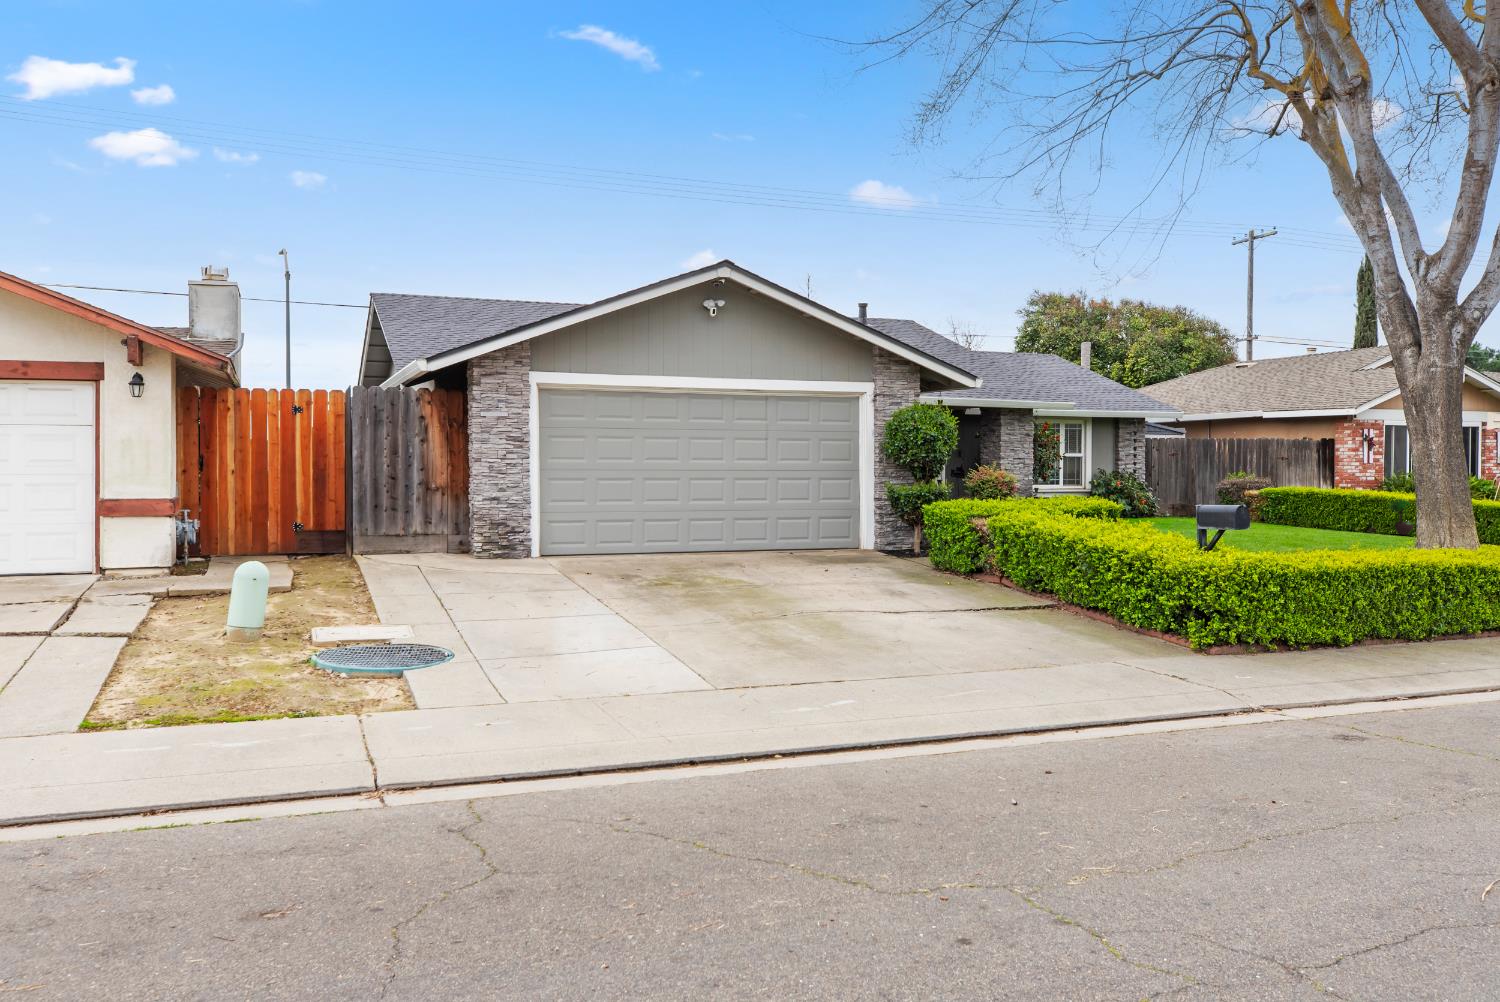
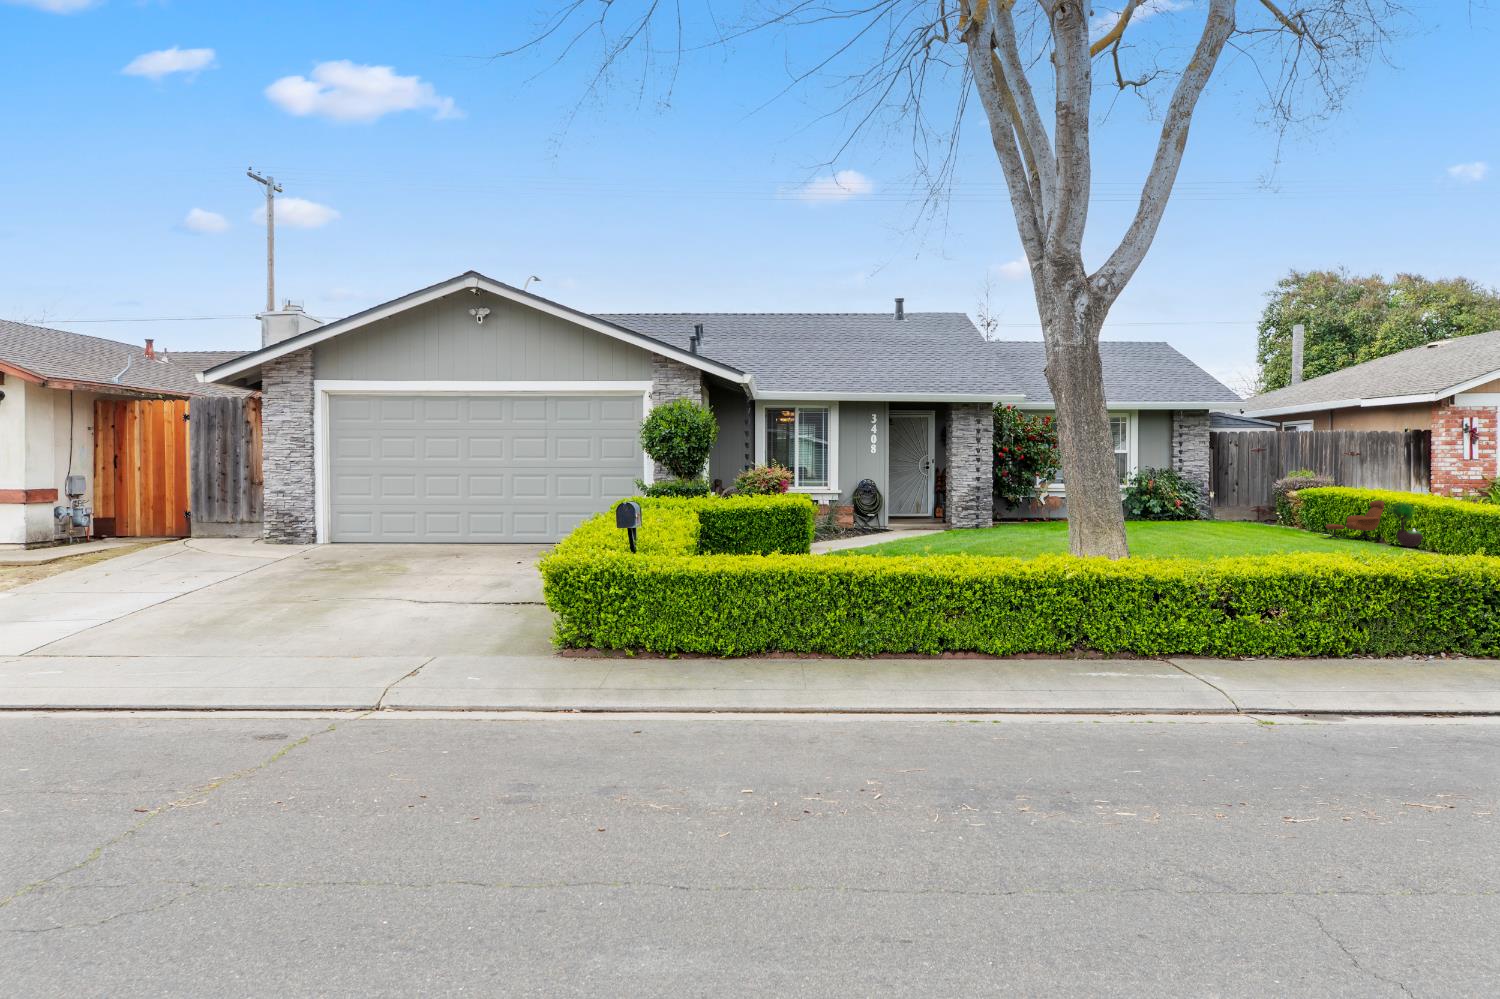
lounge chair: none [1327,498,1369,531] -> present [1325,501,1384,540]

